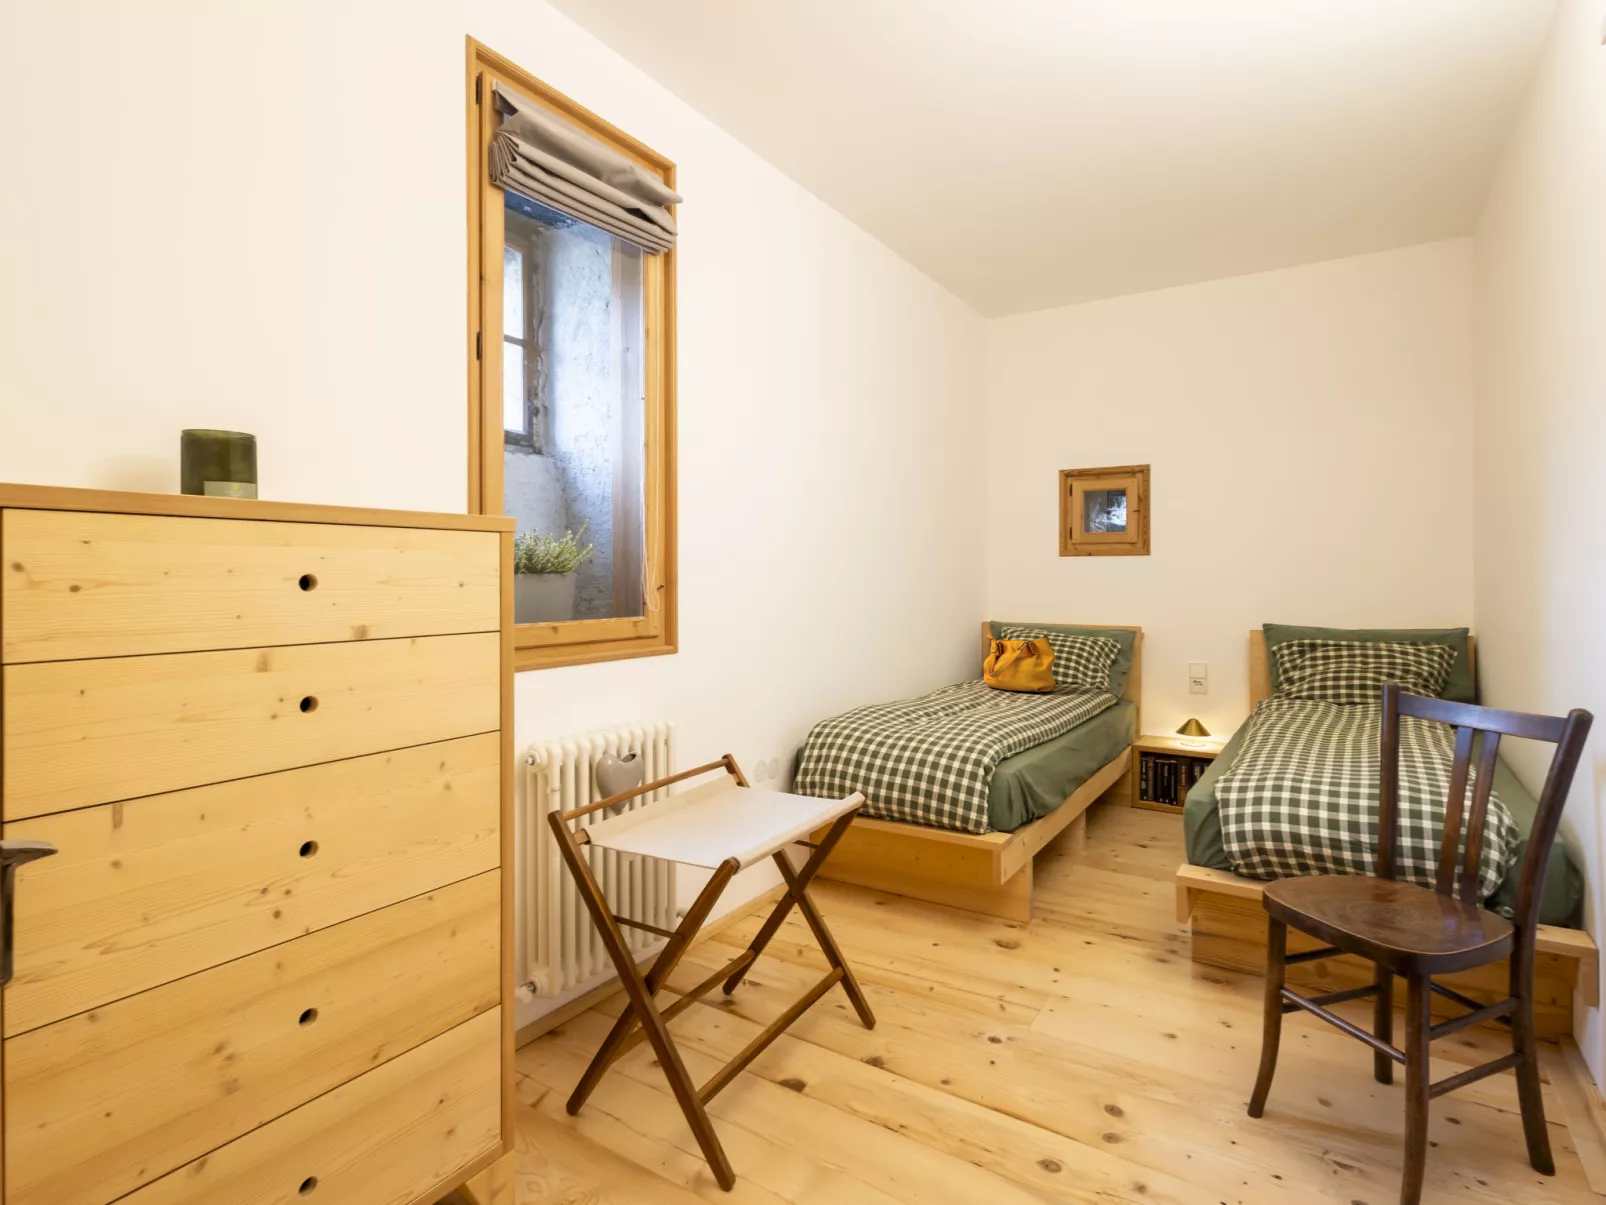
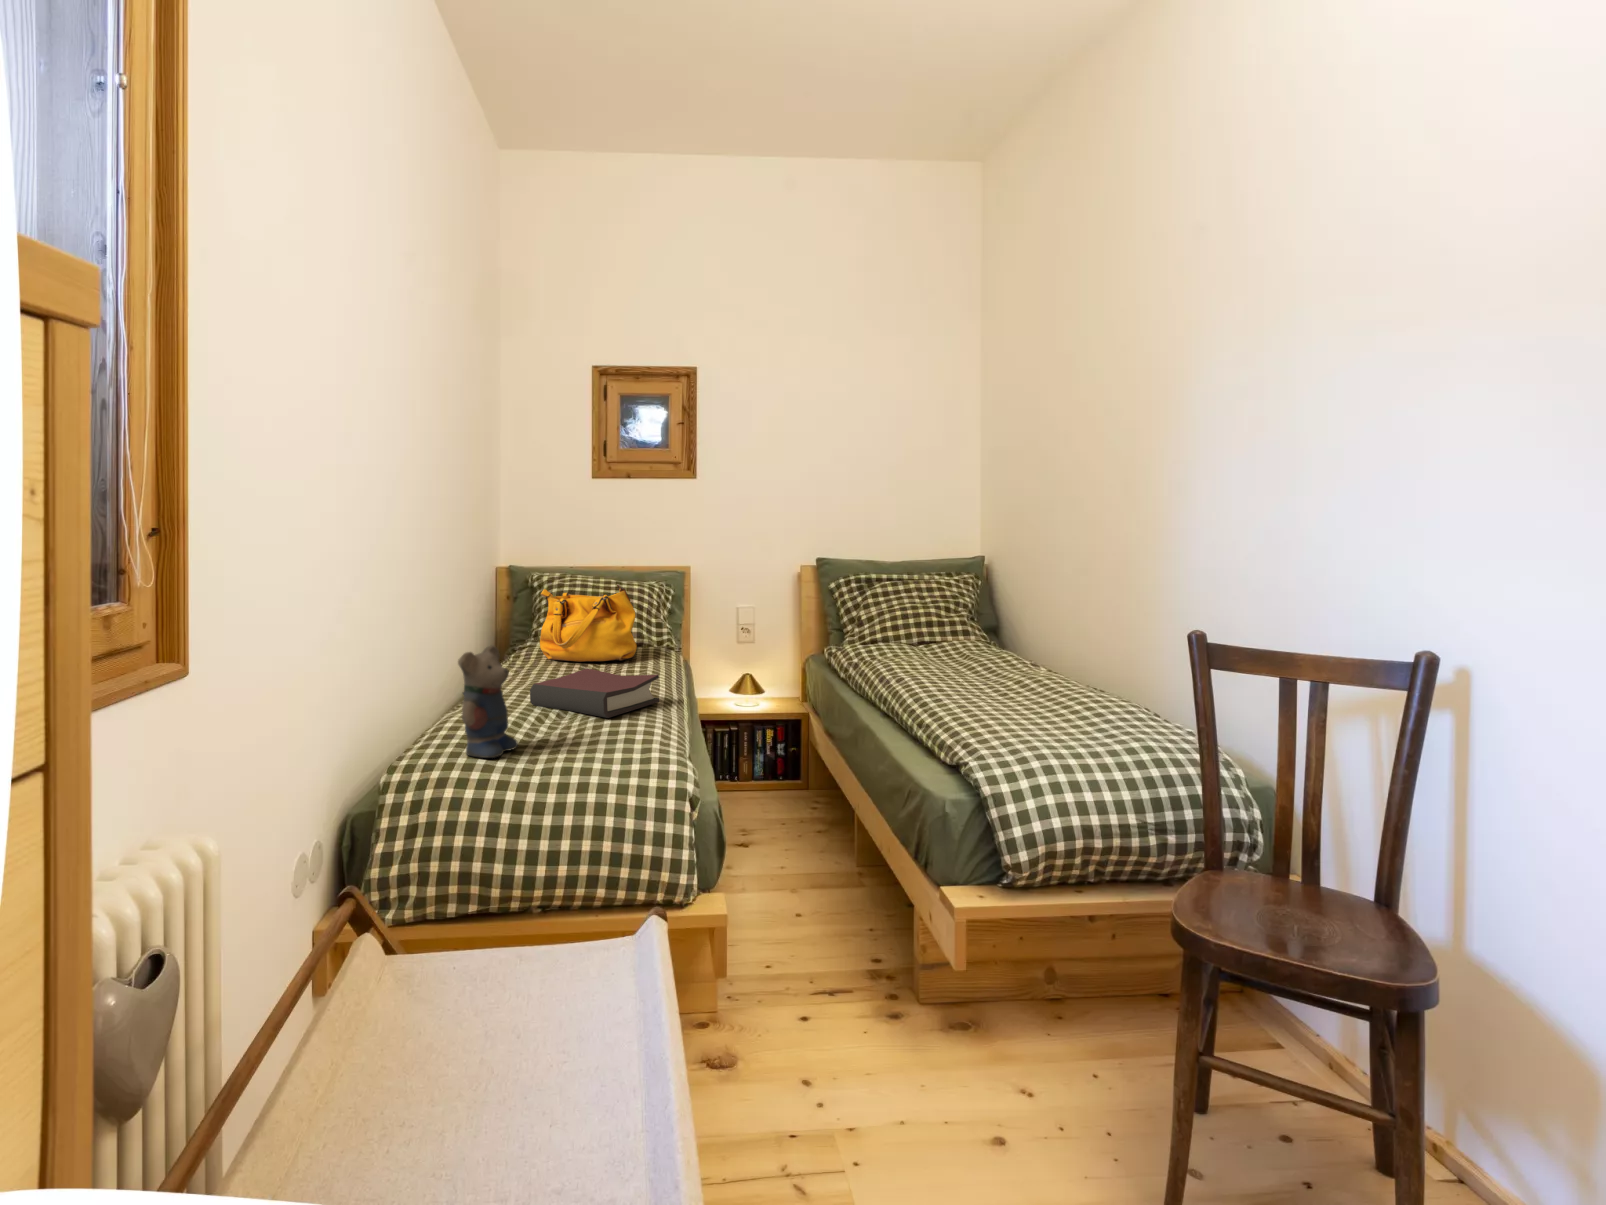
teddy bear: none [859,656,897,727] -> present [458,646,518,758]
hardback book: none [936,689,1025,720] -> present [530,668,659,718]

